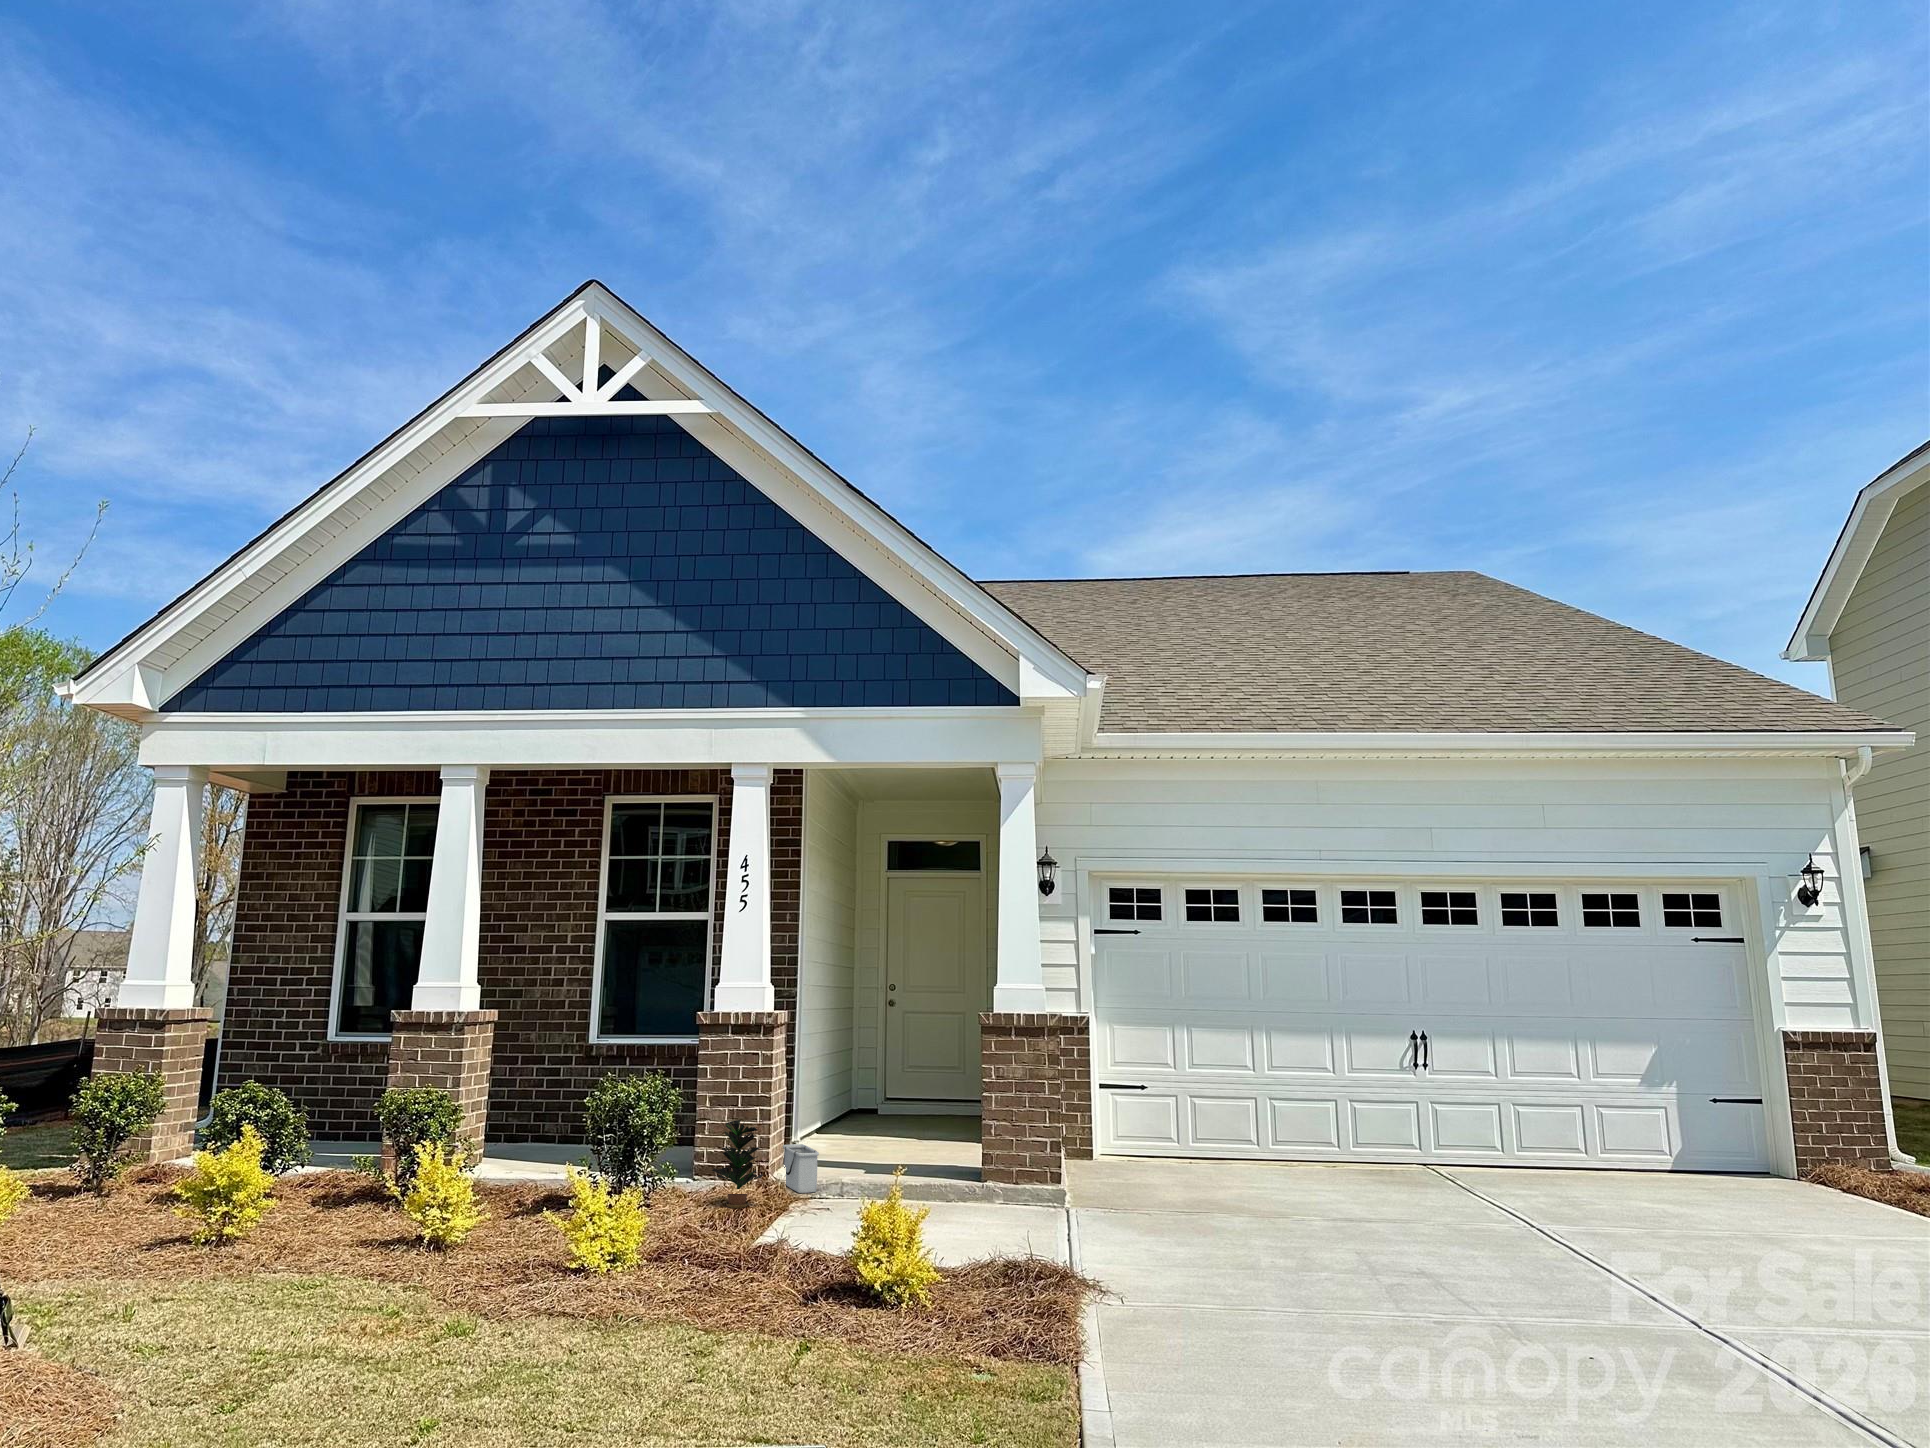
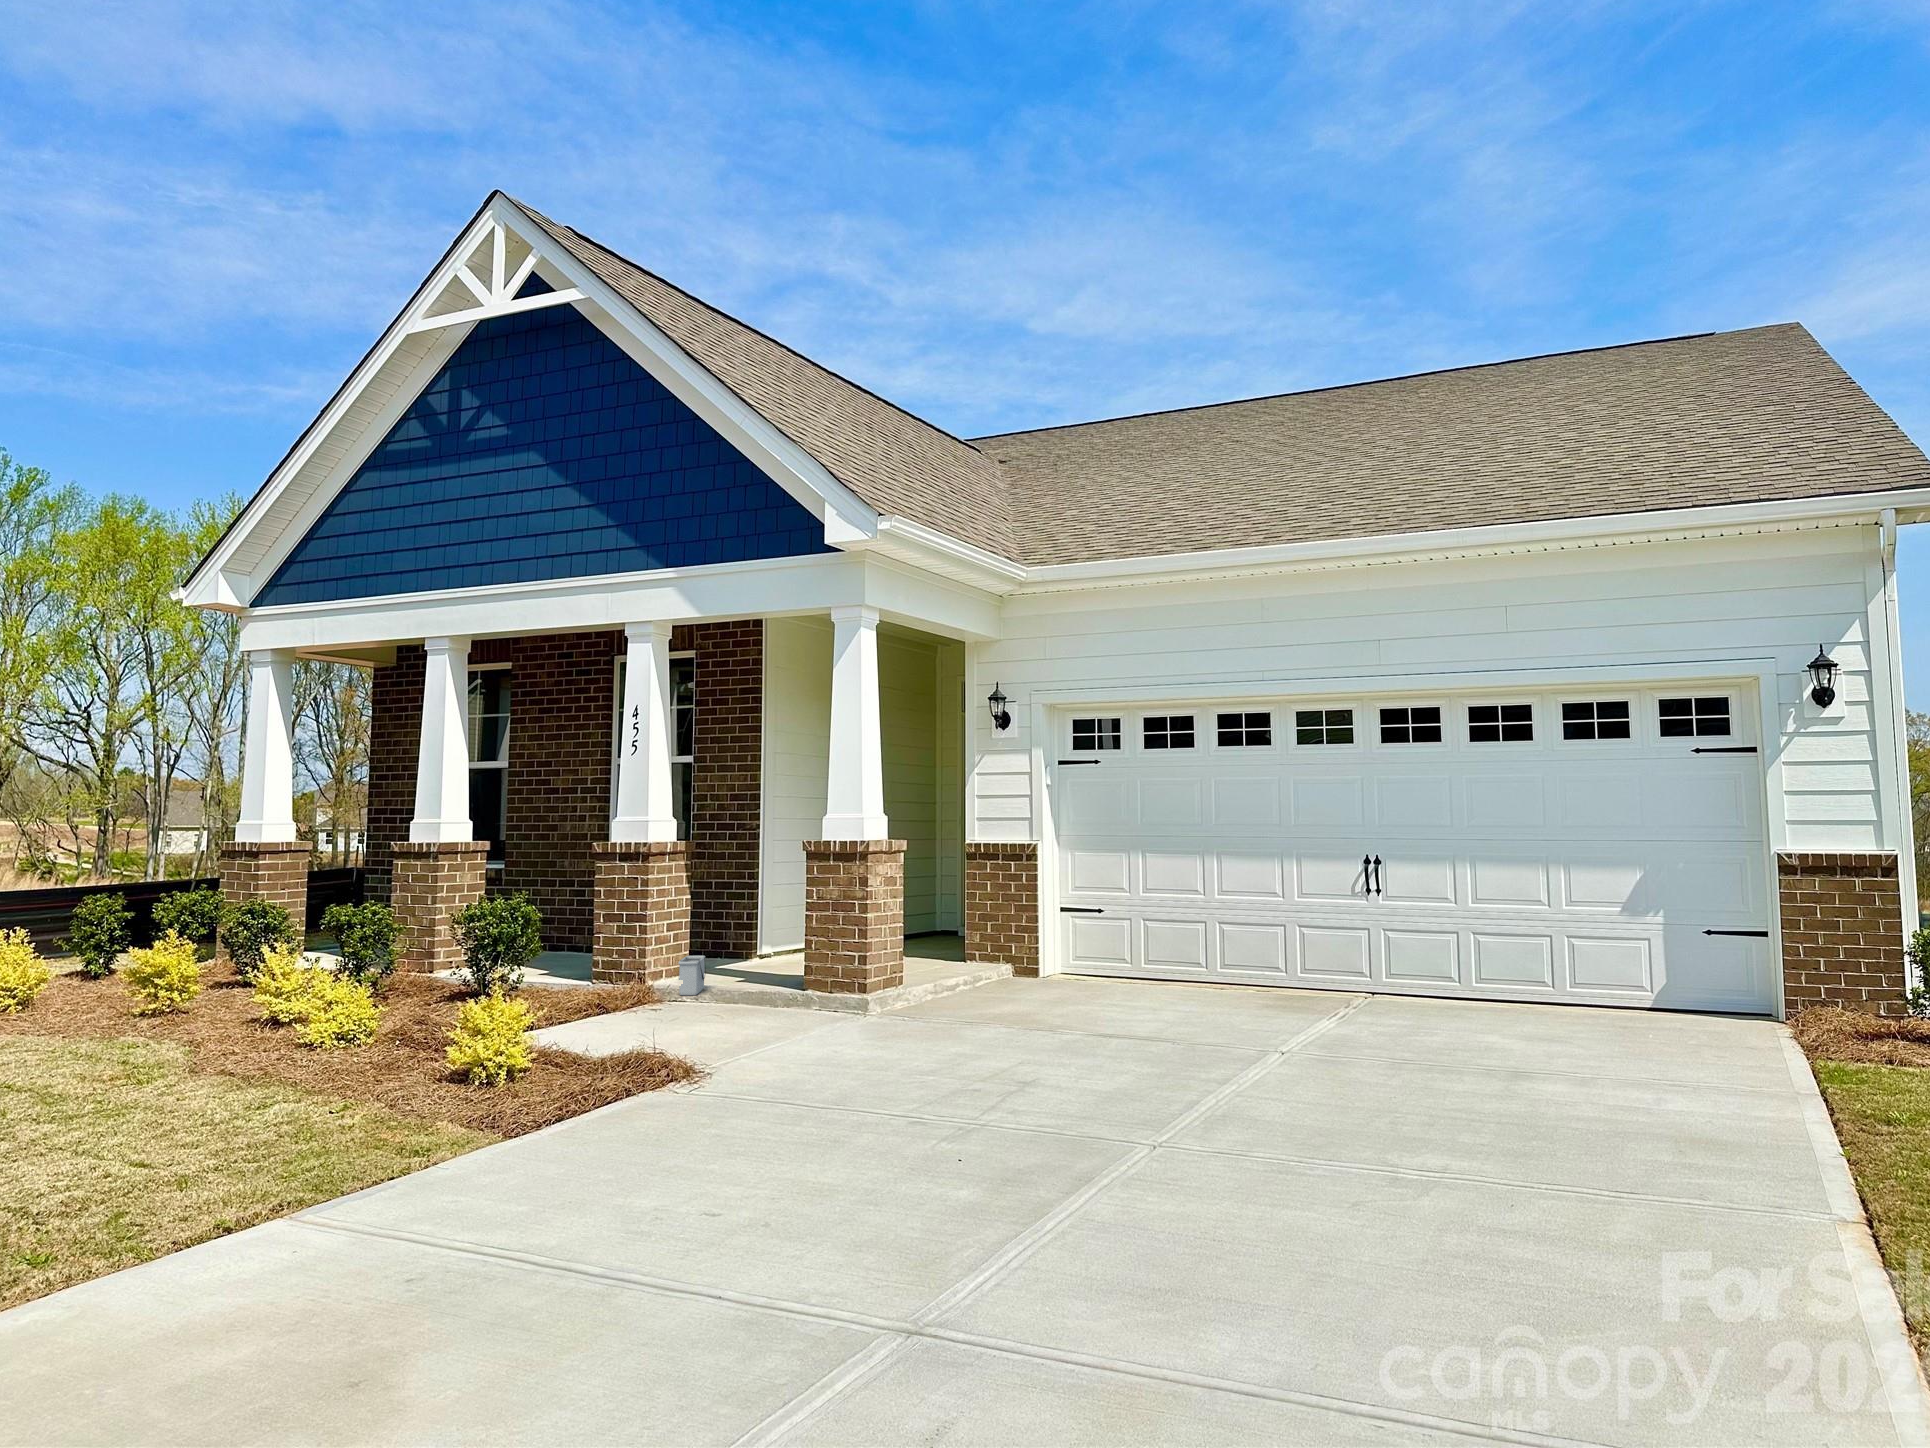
potted plant: present [712,1120,763,1208] -> none [585,931,629,1003]

